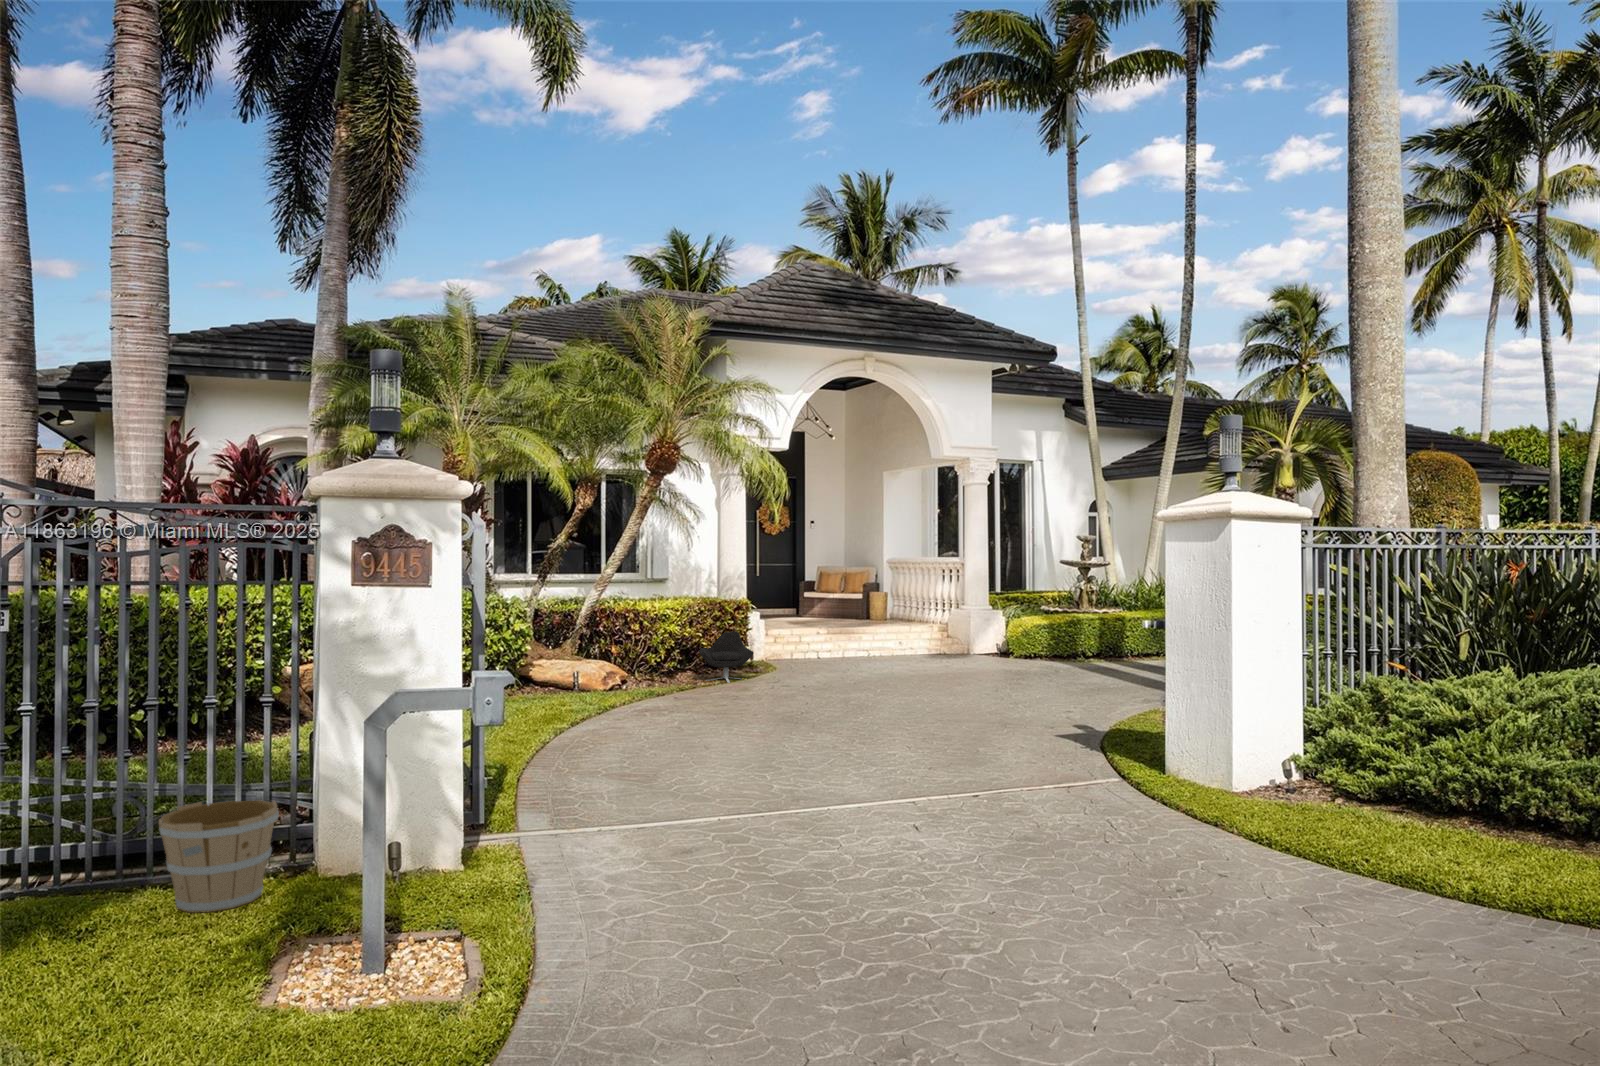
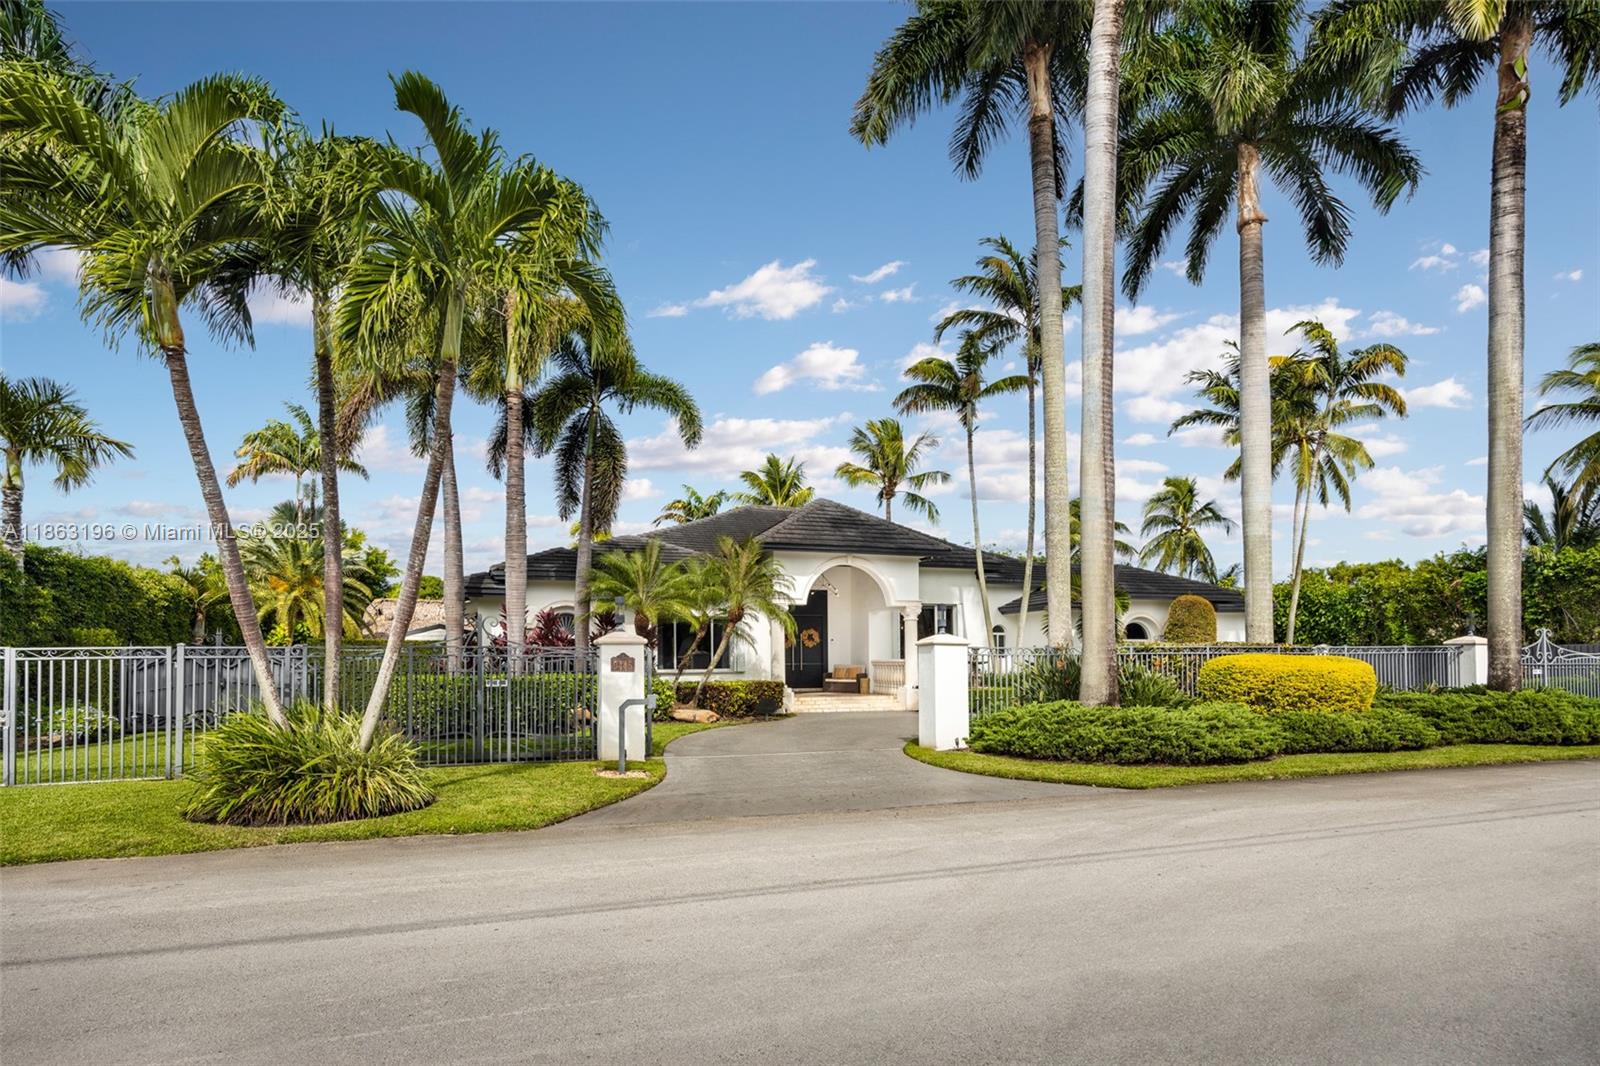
wooden bucket: present [159,800,279,913] -> none [566,733,597,762]

